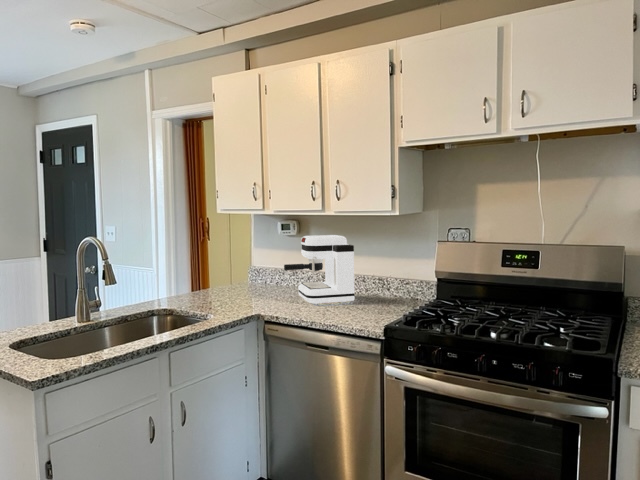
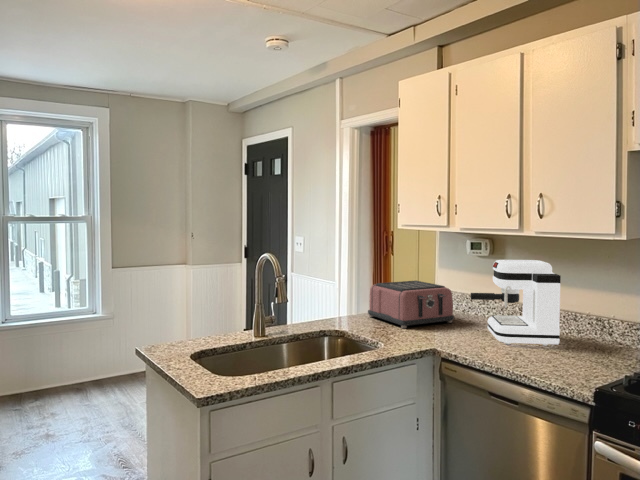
toaster: none [191,259,270,301] -> present [368,281,454,328]

